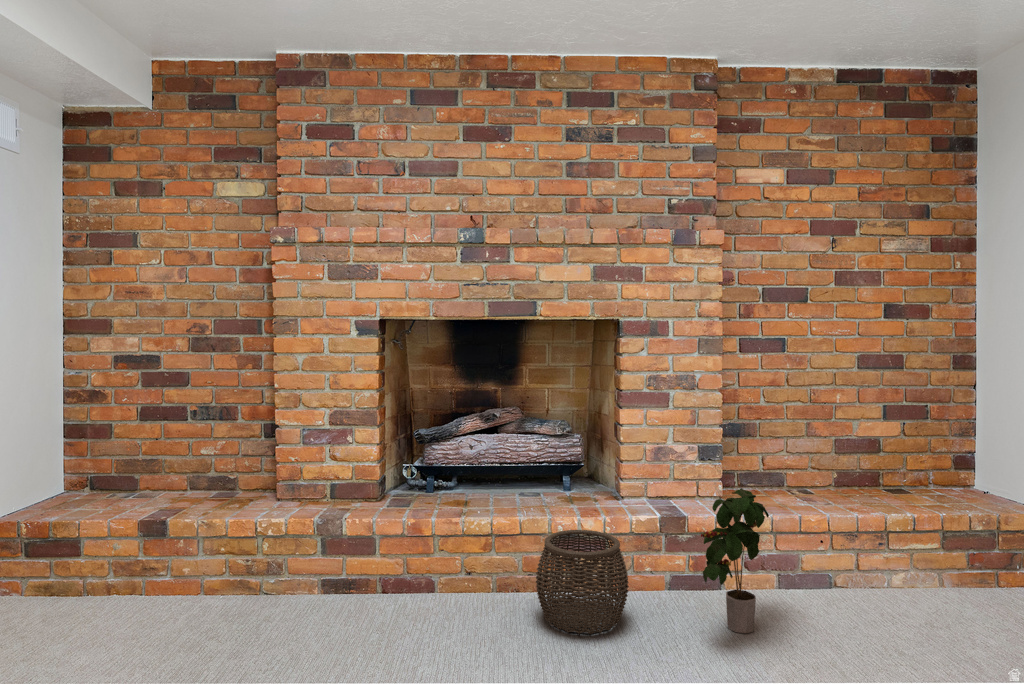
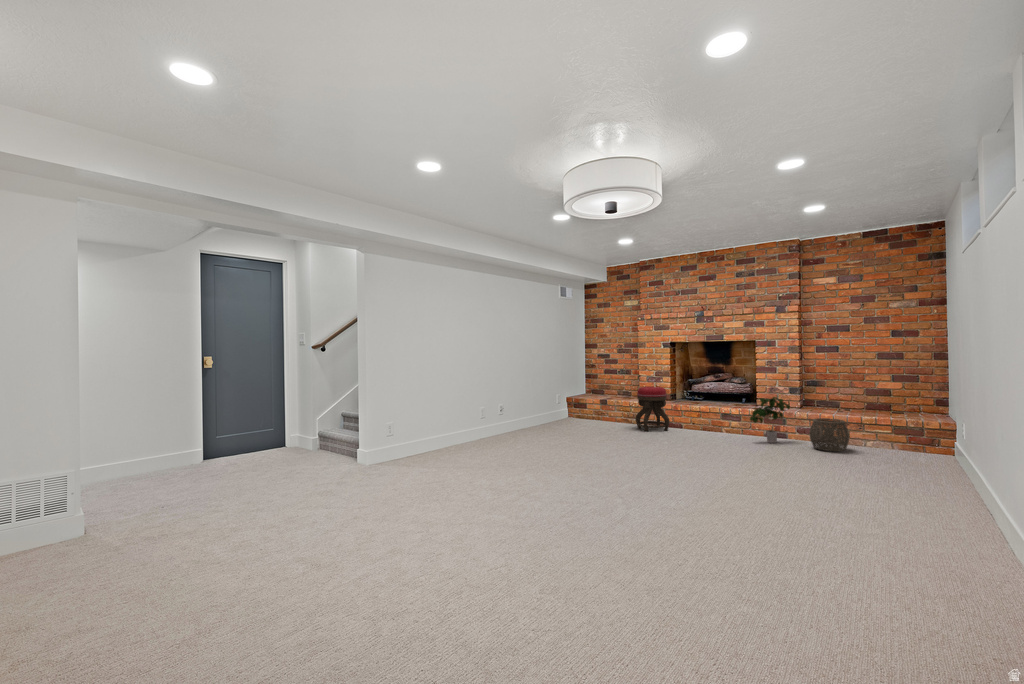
ottoman: none [286,472,413,654] -> present [636,387,670,431]
woven basket: present [536,530,629,634] -> present [809,418,849,451]

